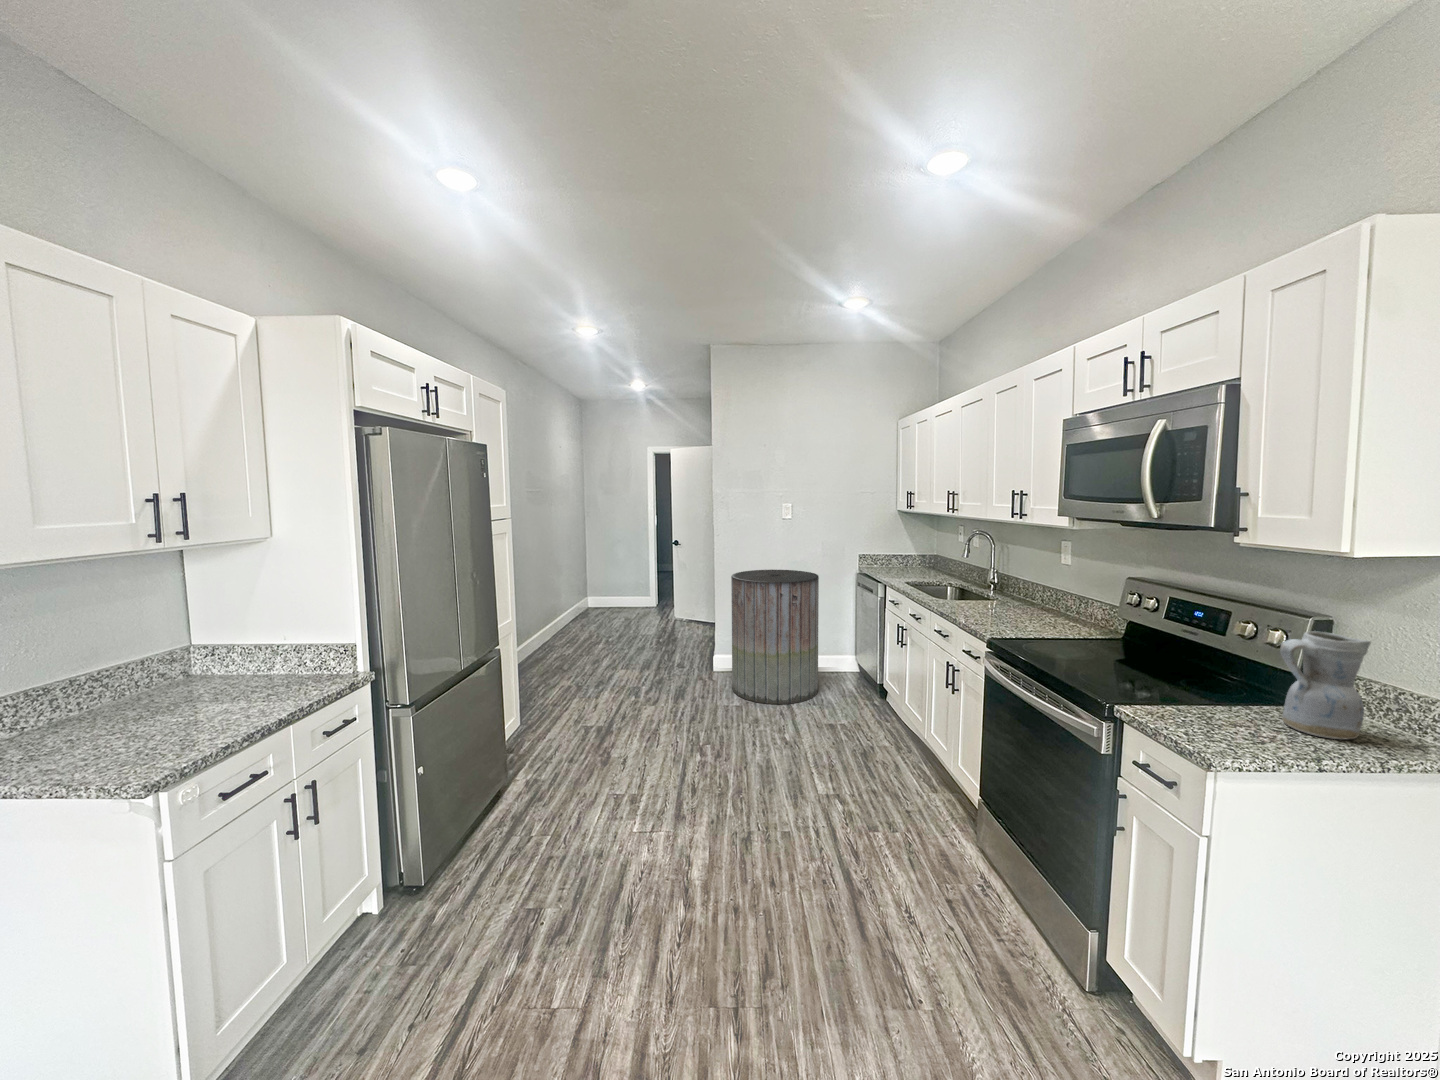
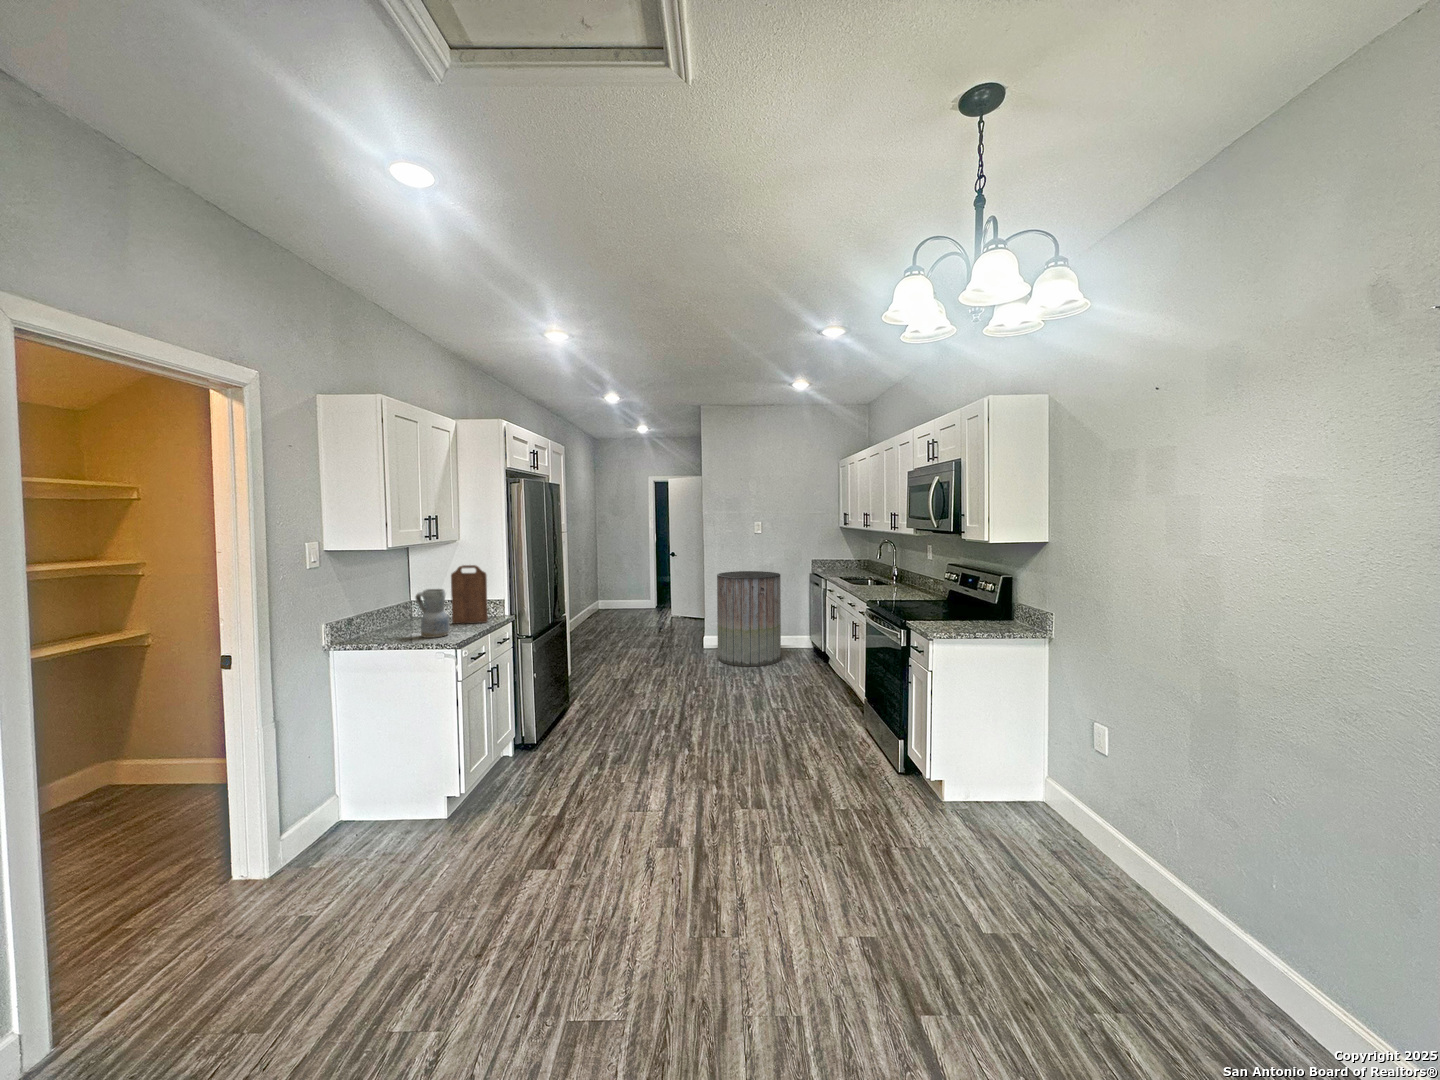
cutting board: none [228,589,305,698] -> present [451,565,488,623]
ceramic pitcher: present [1280,631,1371,739] -> present [416,589,449,638]

